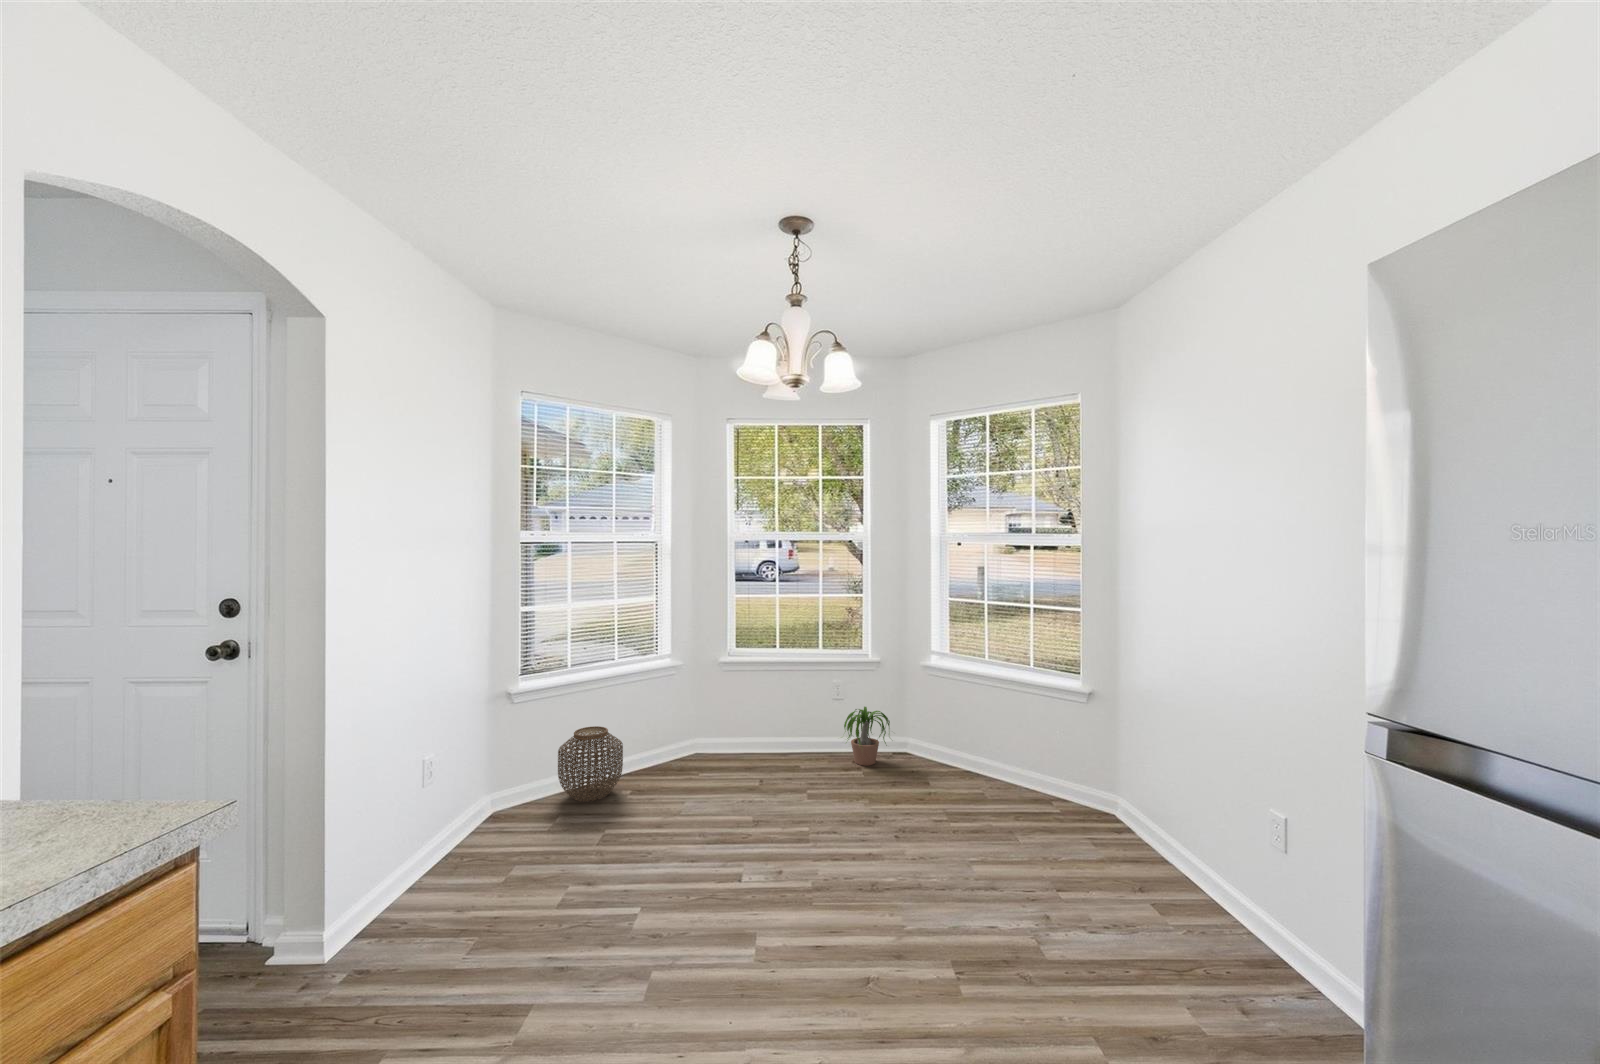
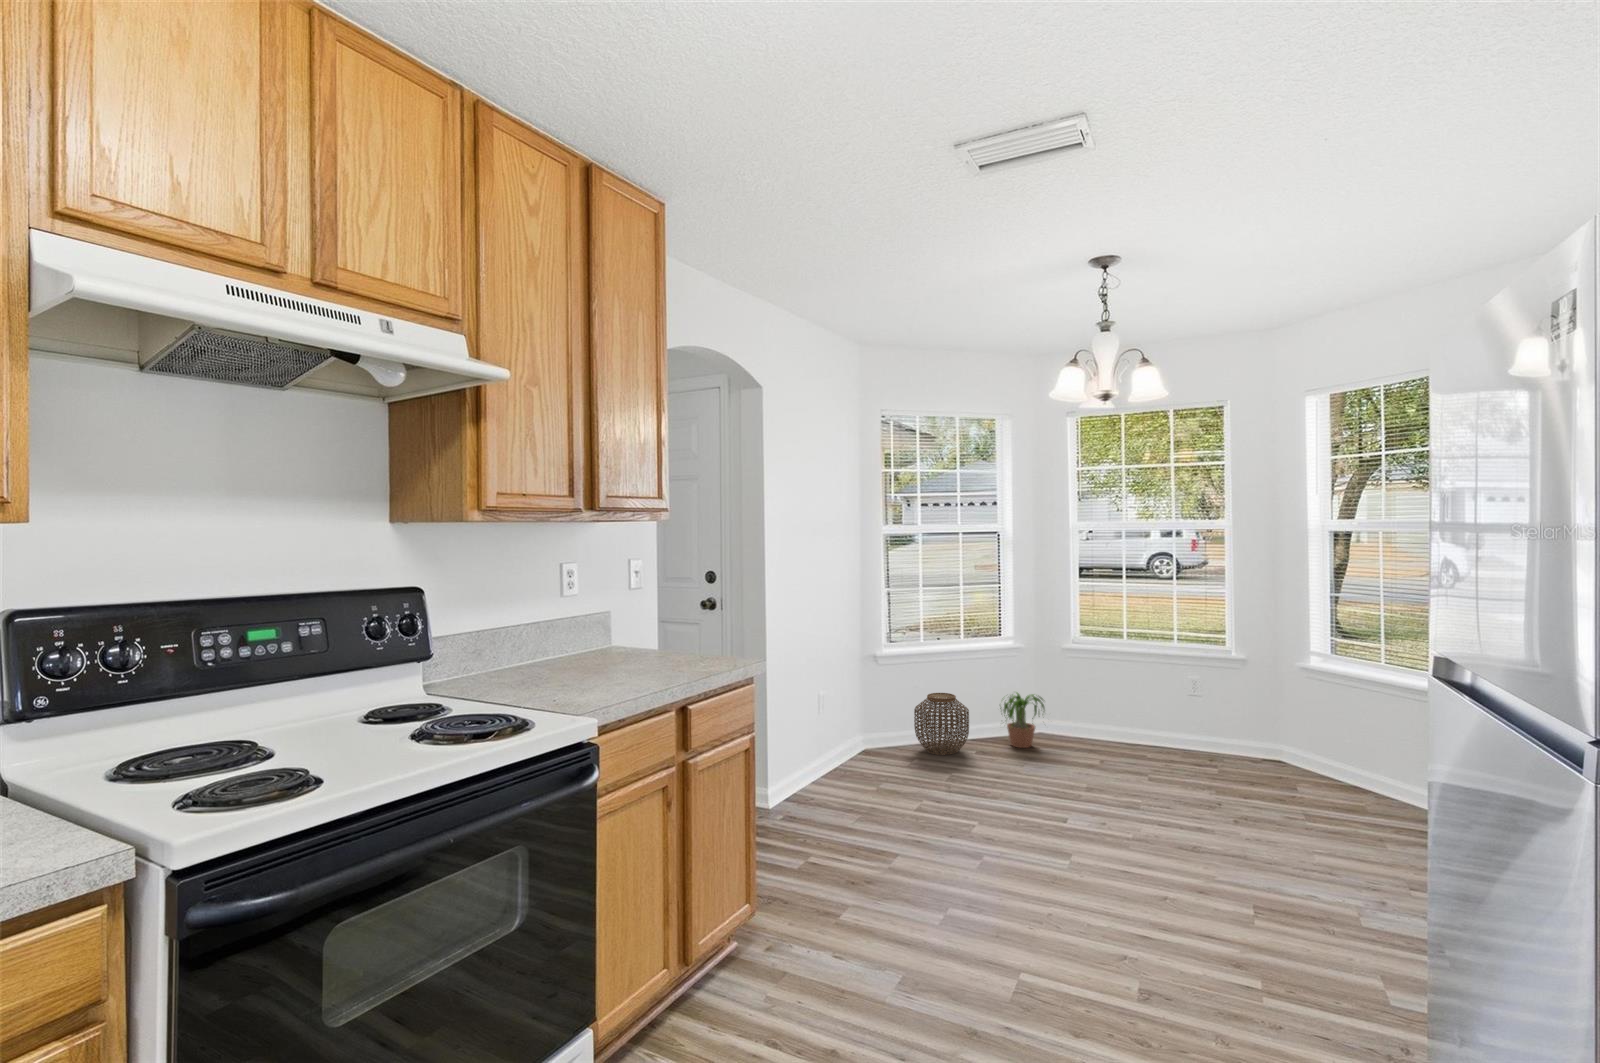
potted plant: present [844,707,890,766] -> present [1000,692,1045,748]

